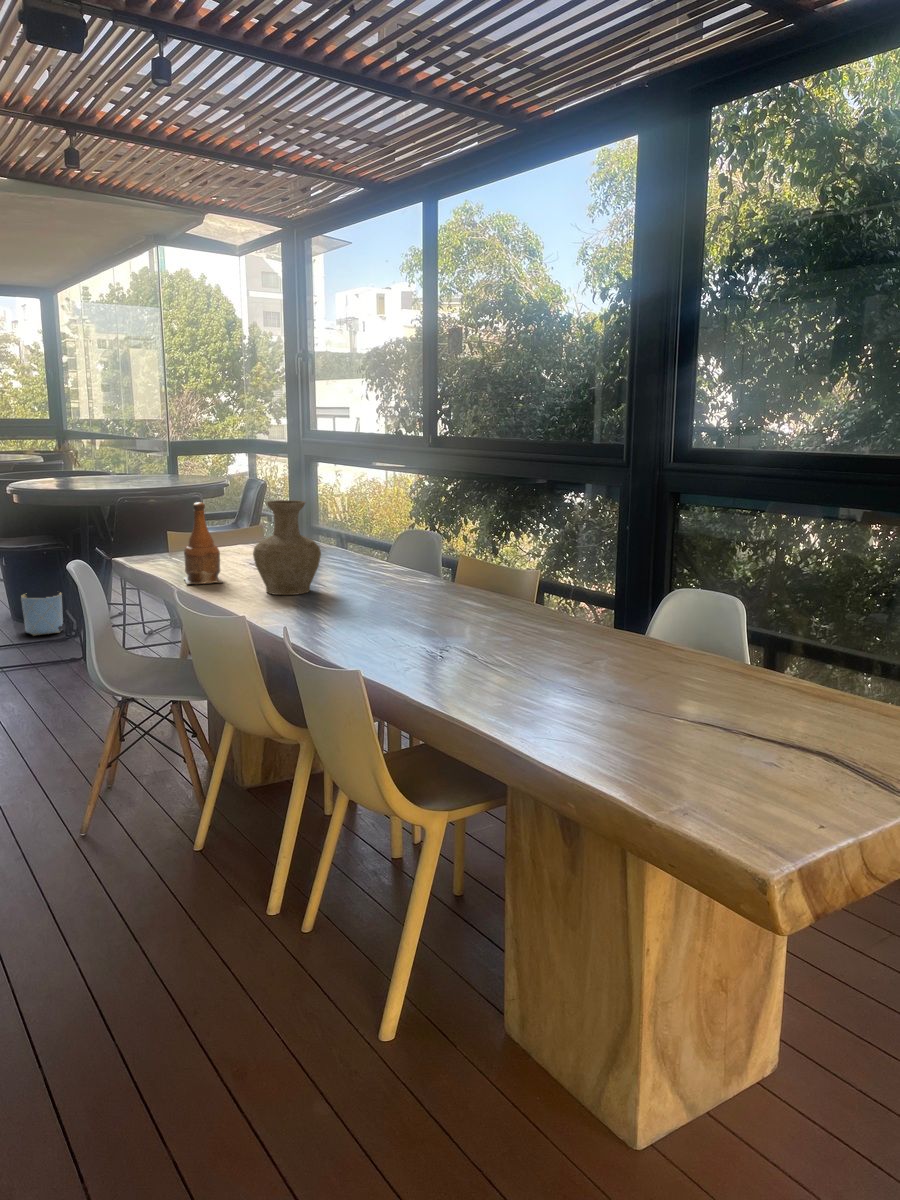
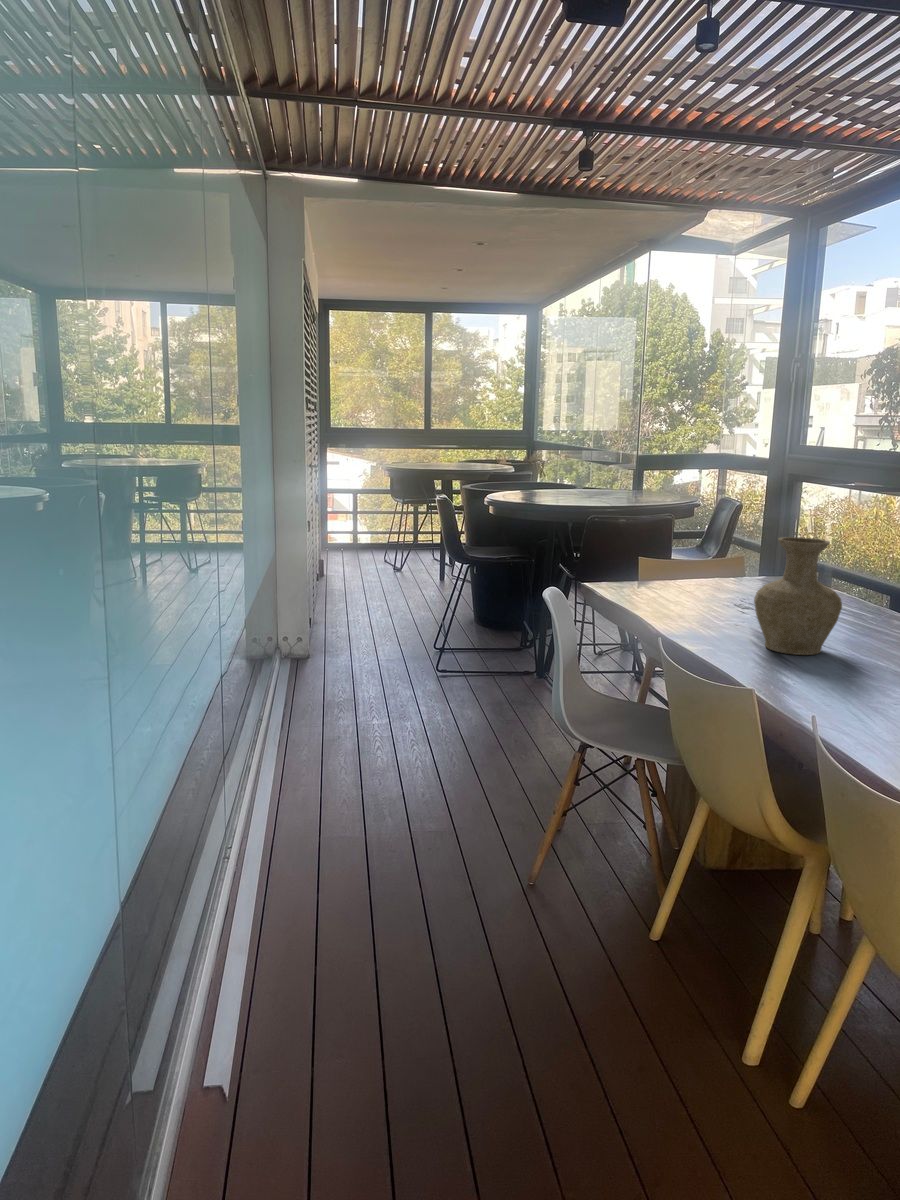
bottle: present [184,502,222,584] -> none [662,532,709,626]
planter: present [21,593,63,636] -> none [481,598,517,641]

